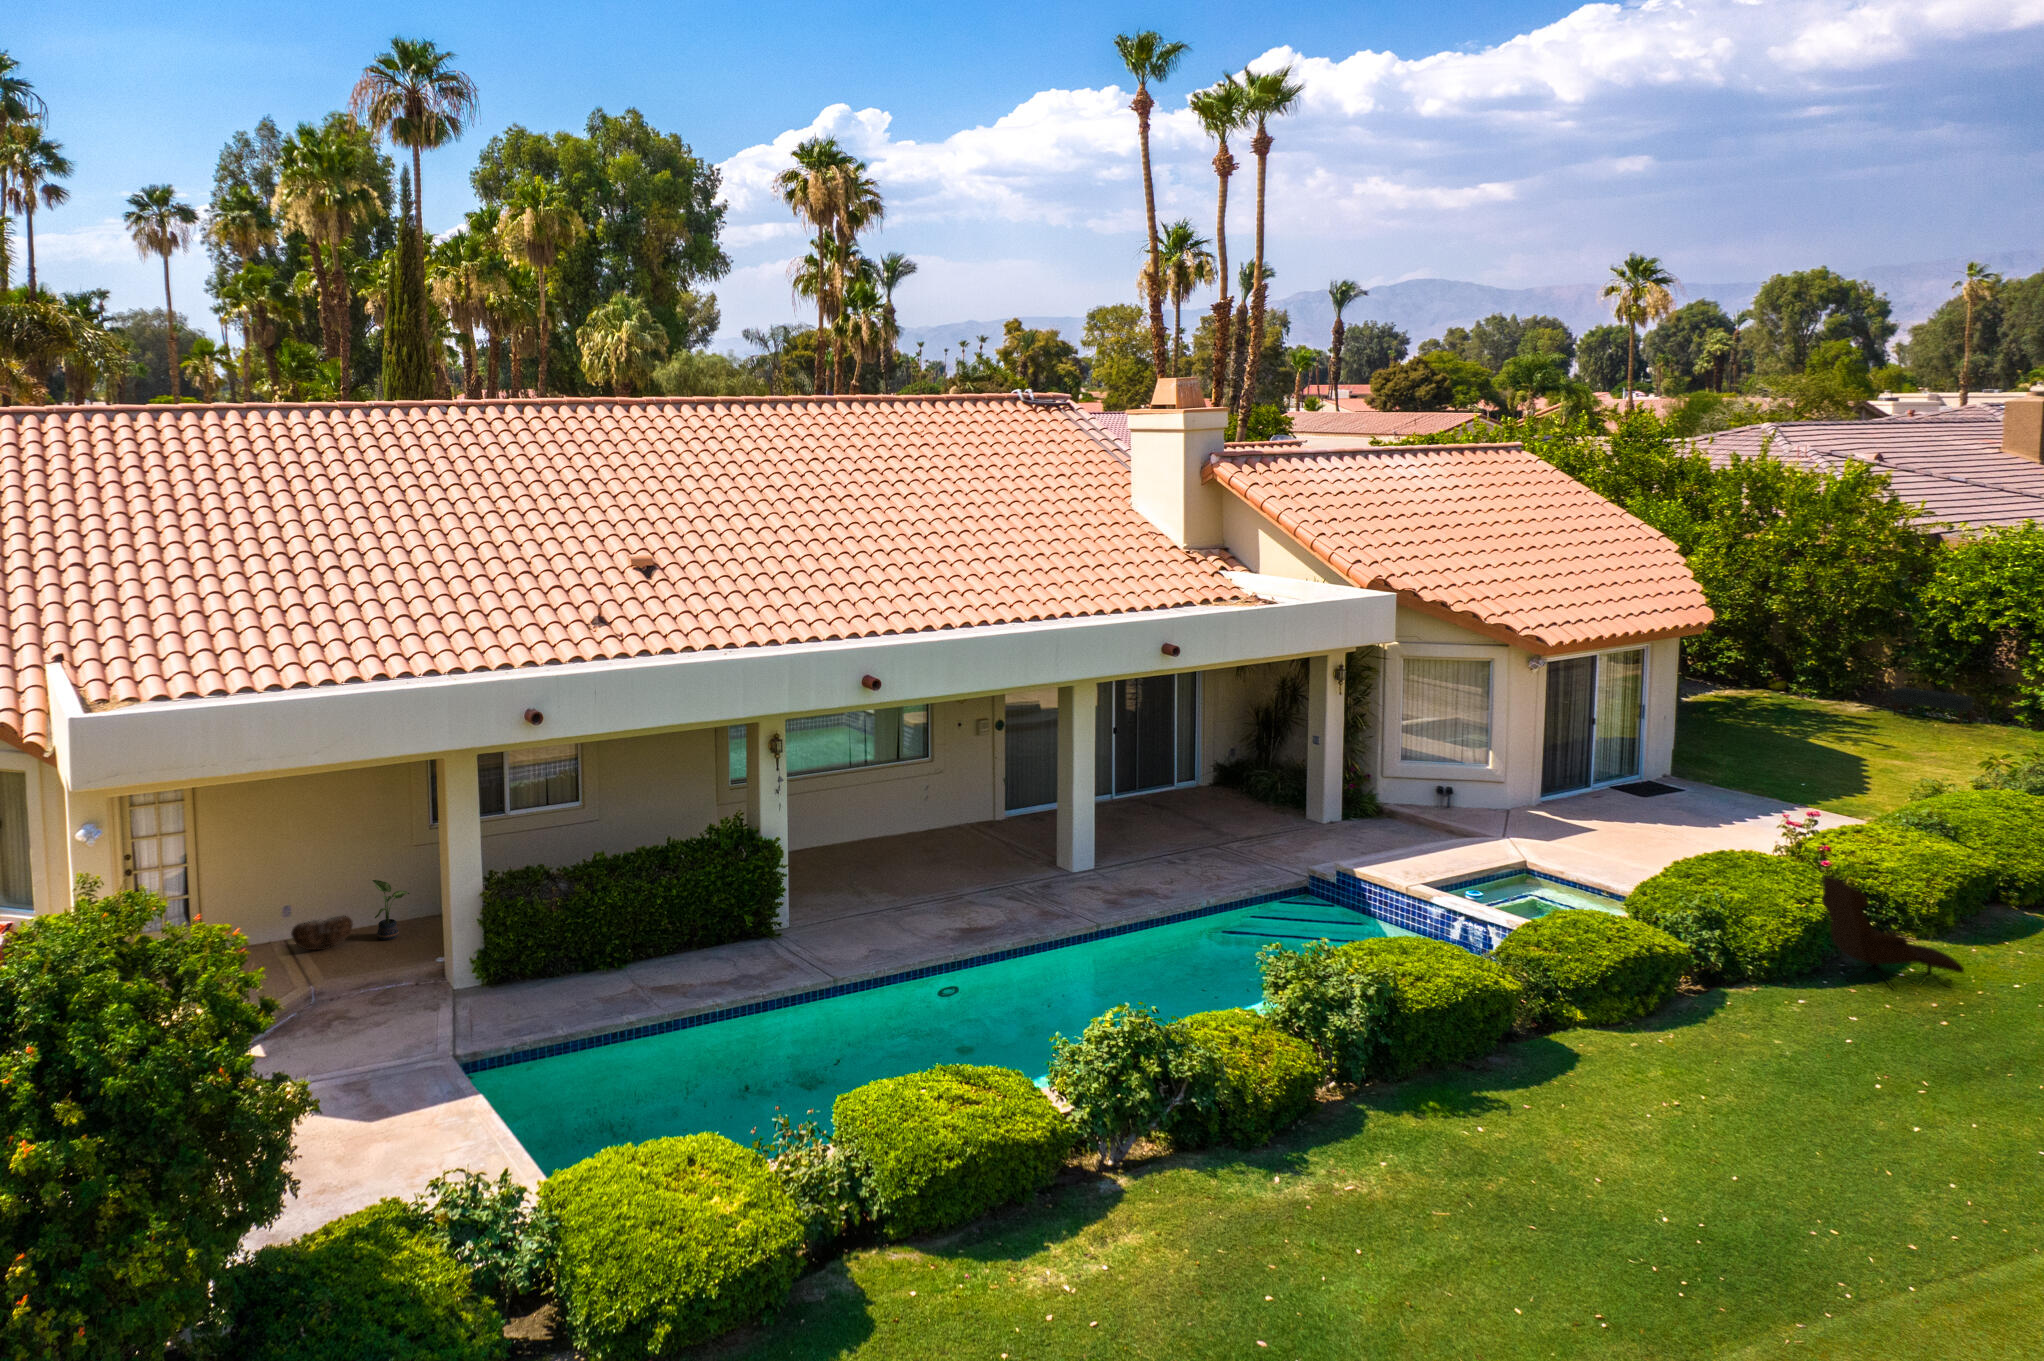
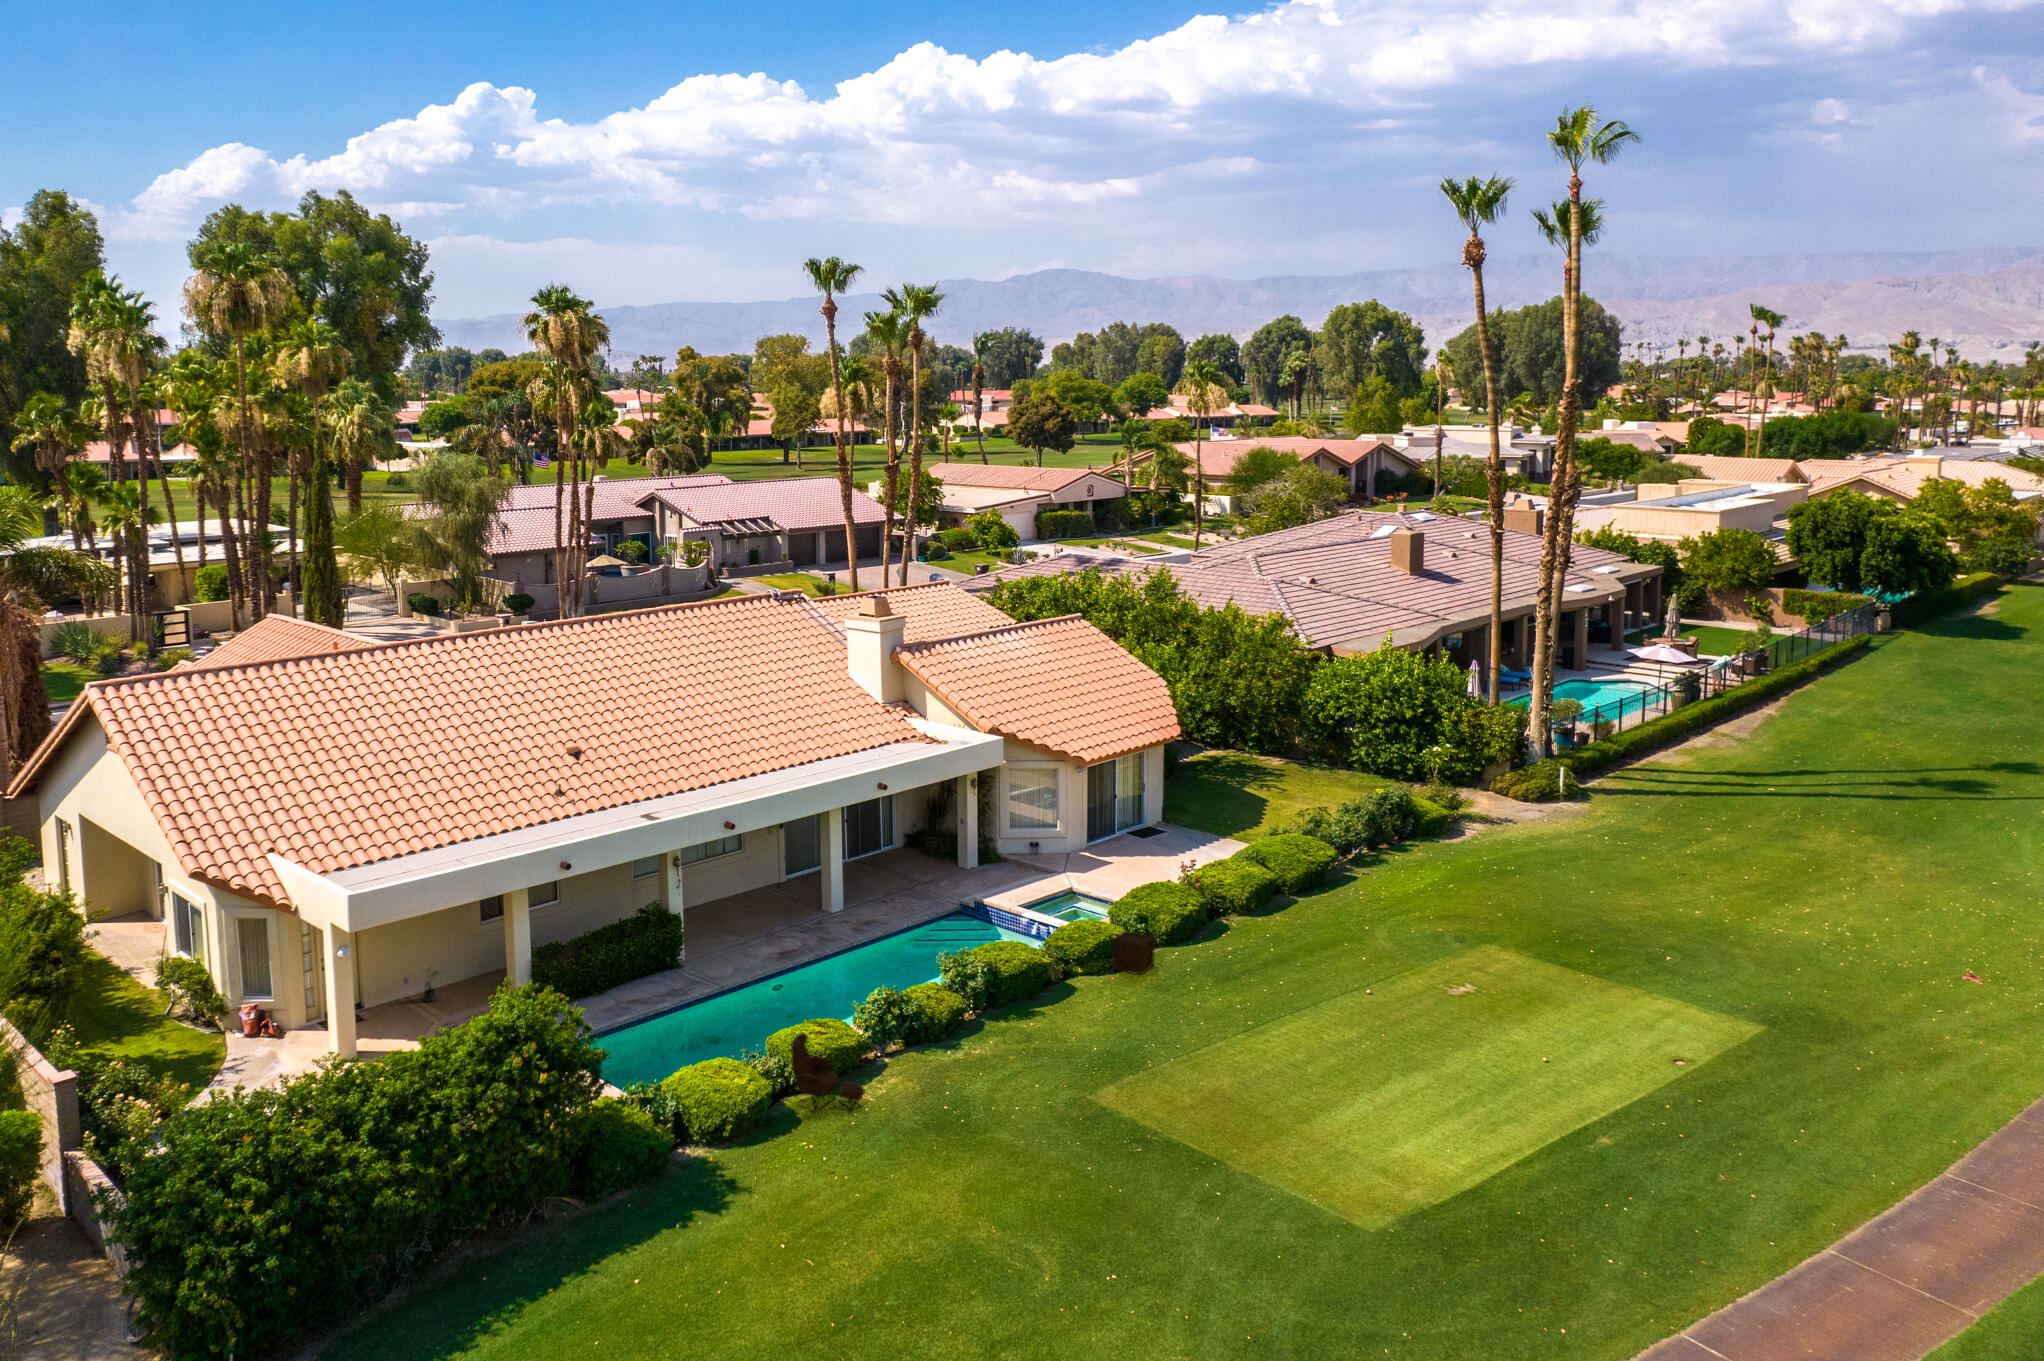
bench: present [1894,687,1974,724] -> none [1292,752,1332,775]
lounge chair: present [1822,875,1964,991] -> present [791,1033,865,1111]
basket: present [291,915,353,950] -> none [375,989,410,1012]
wooden crate: none [1648,944,1750,1044] -> present [1112,930,1155,975]

